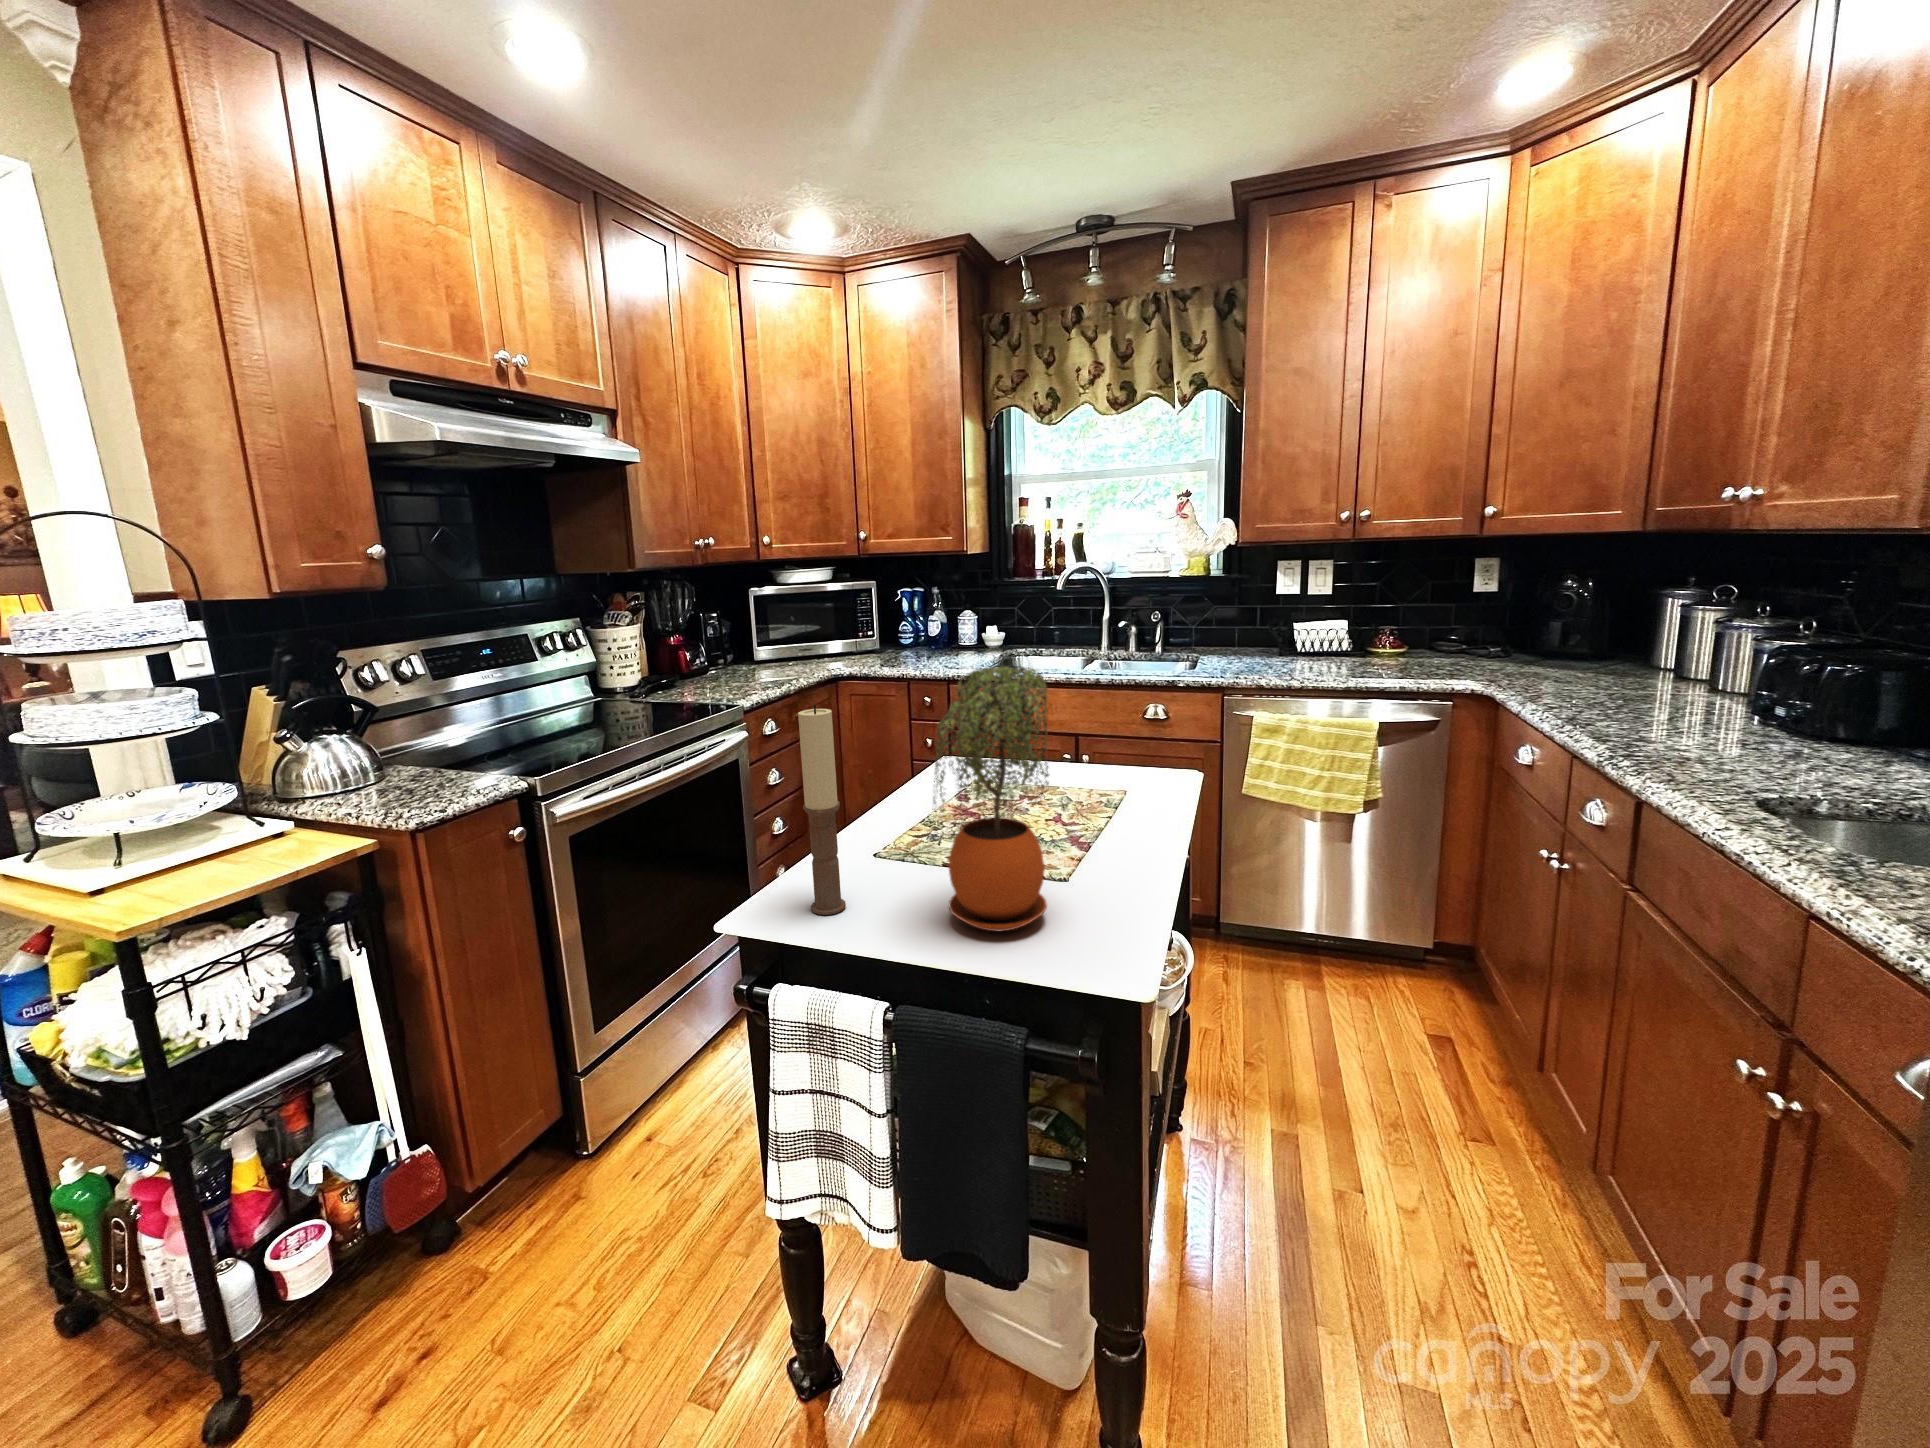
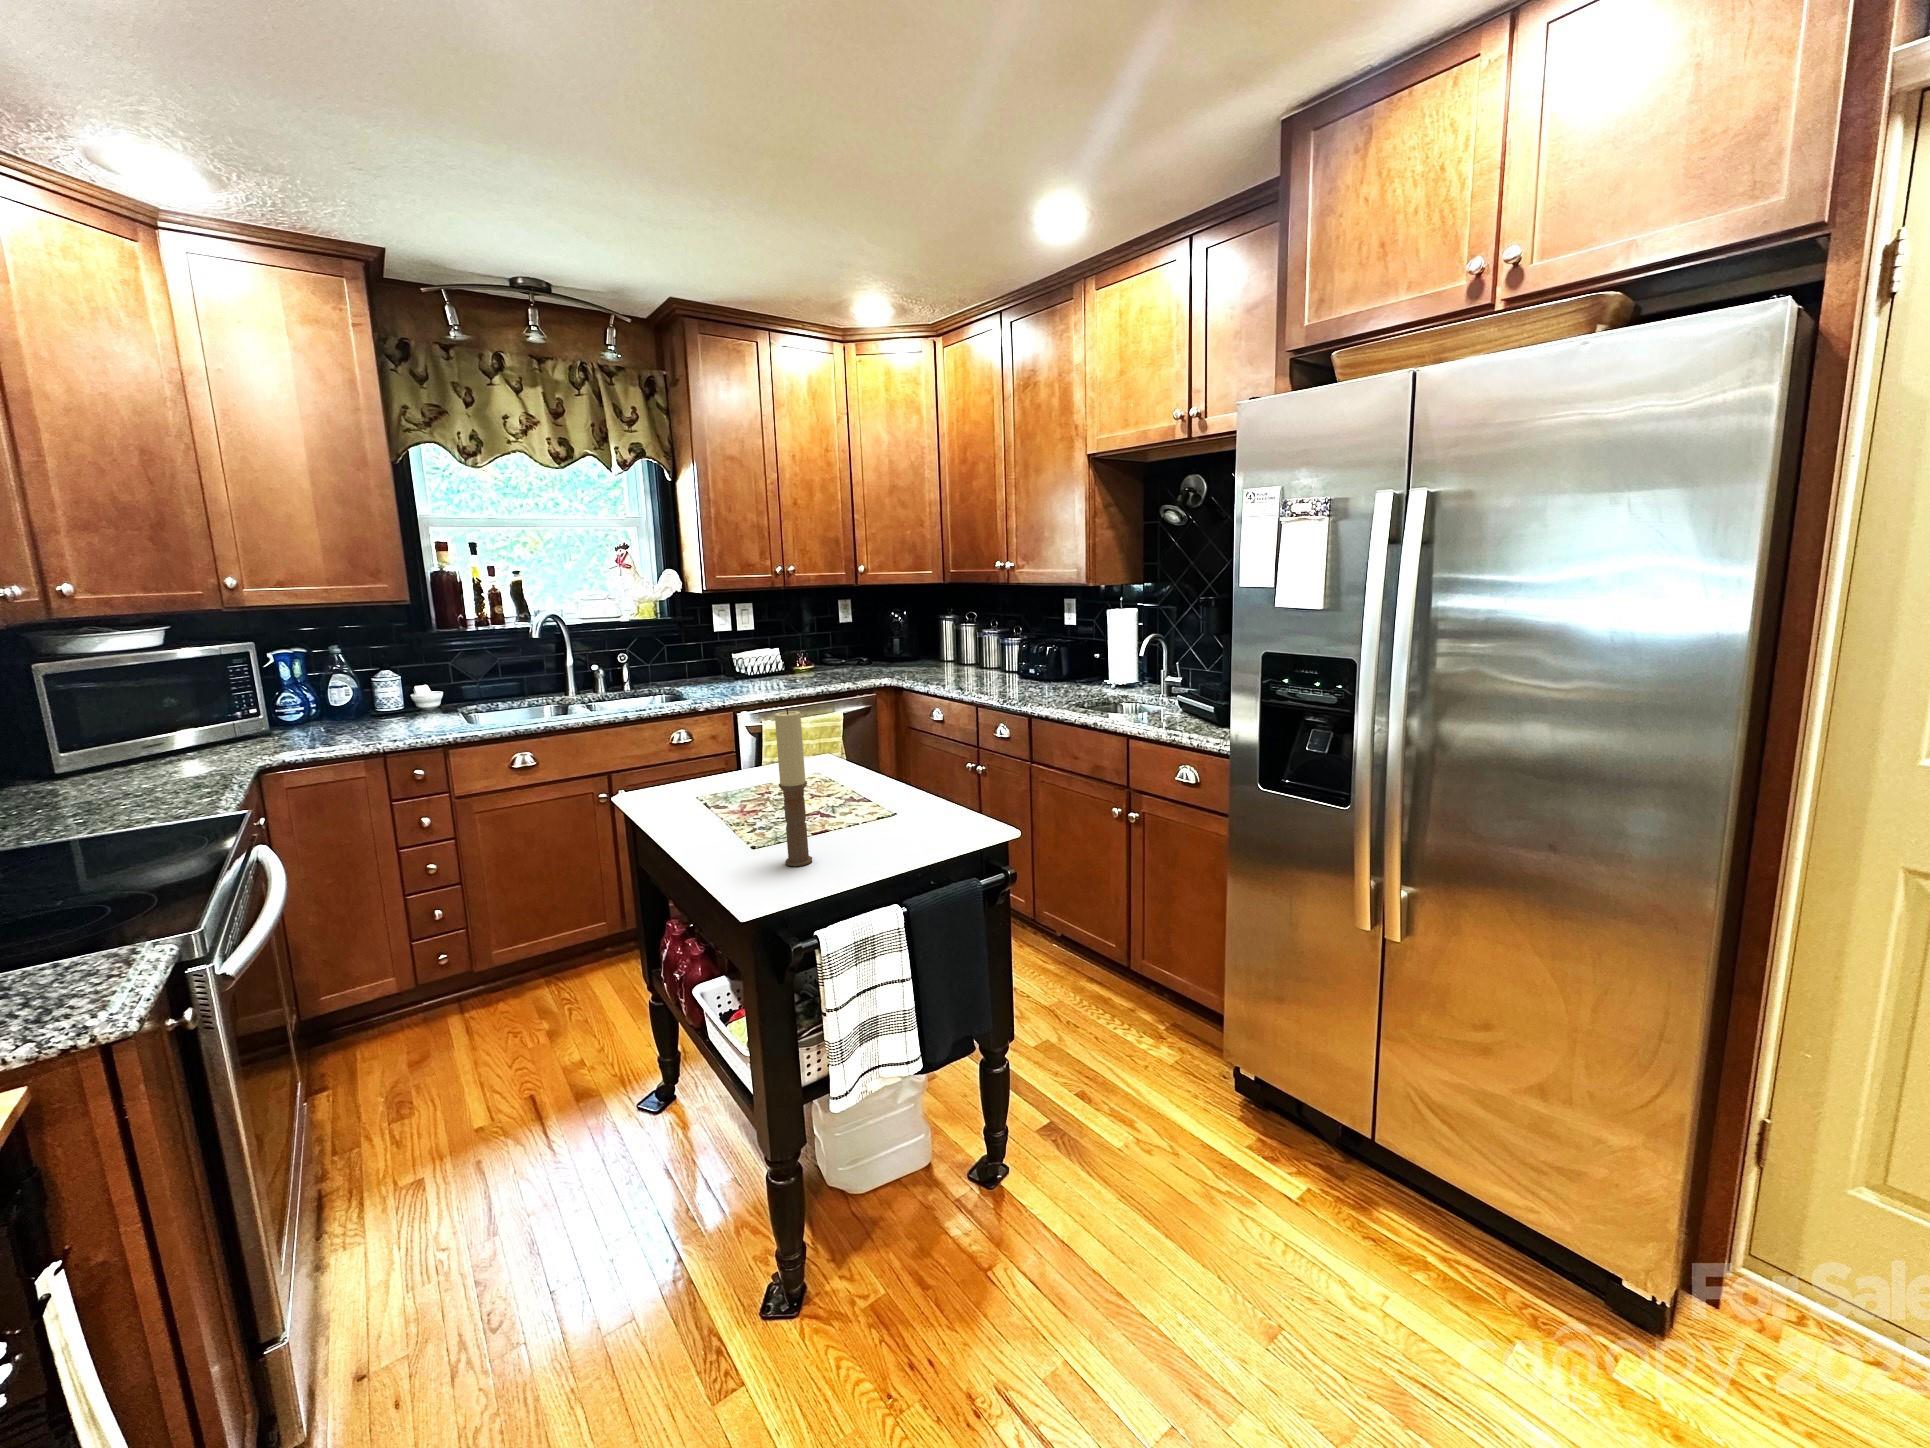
potted plant: present [934,665,1049,931] -> none [861,665,930,835]

